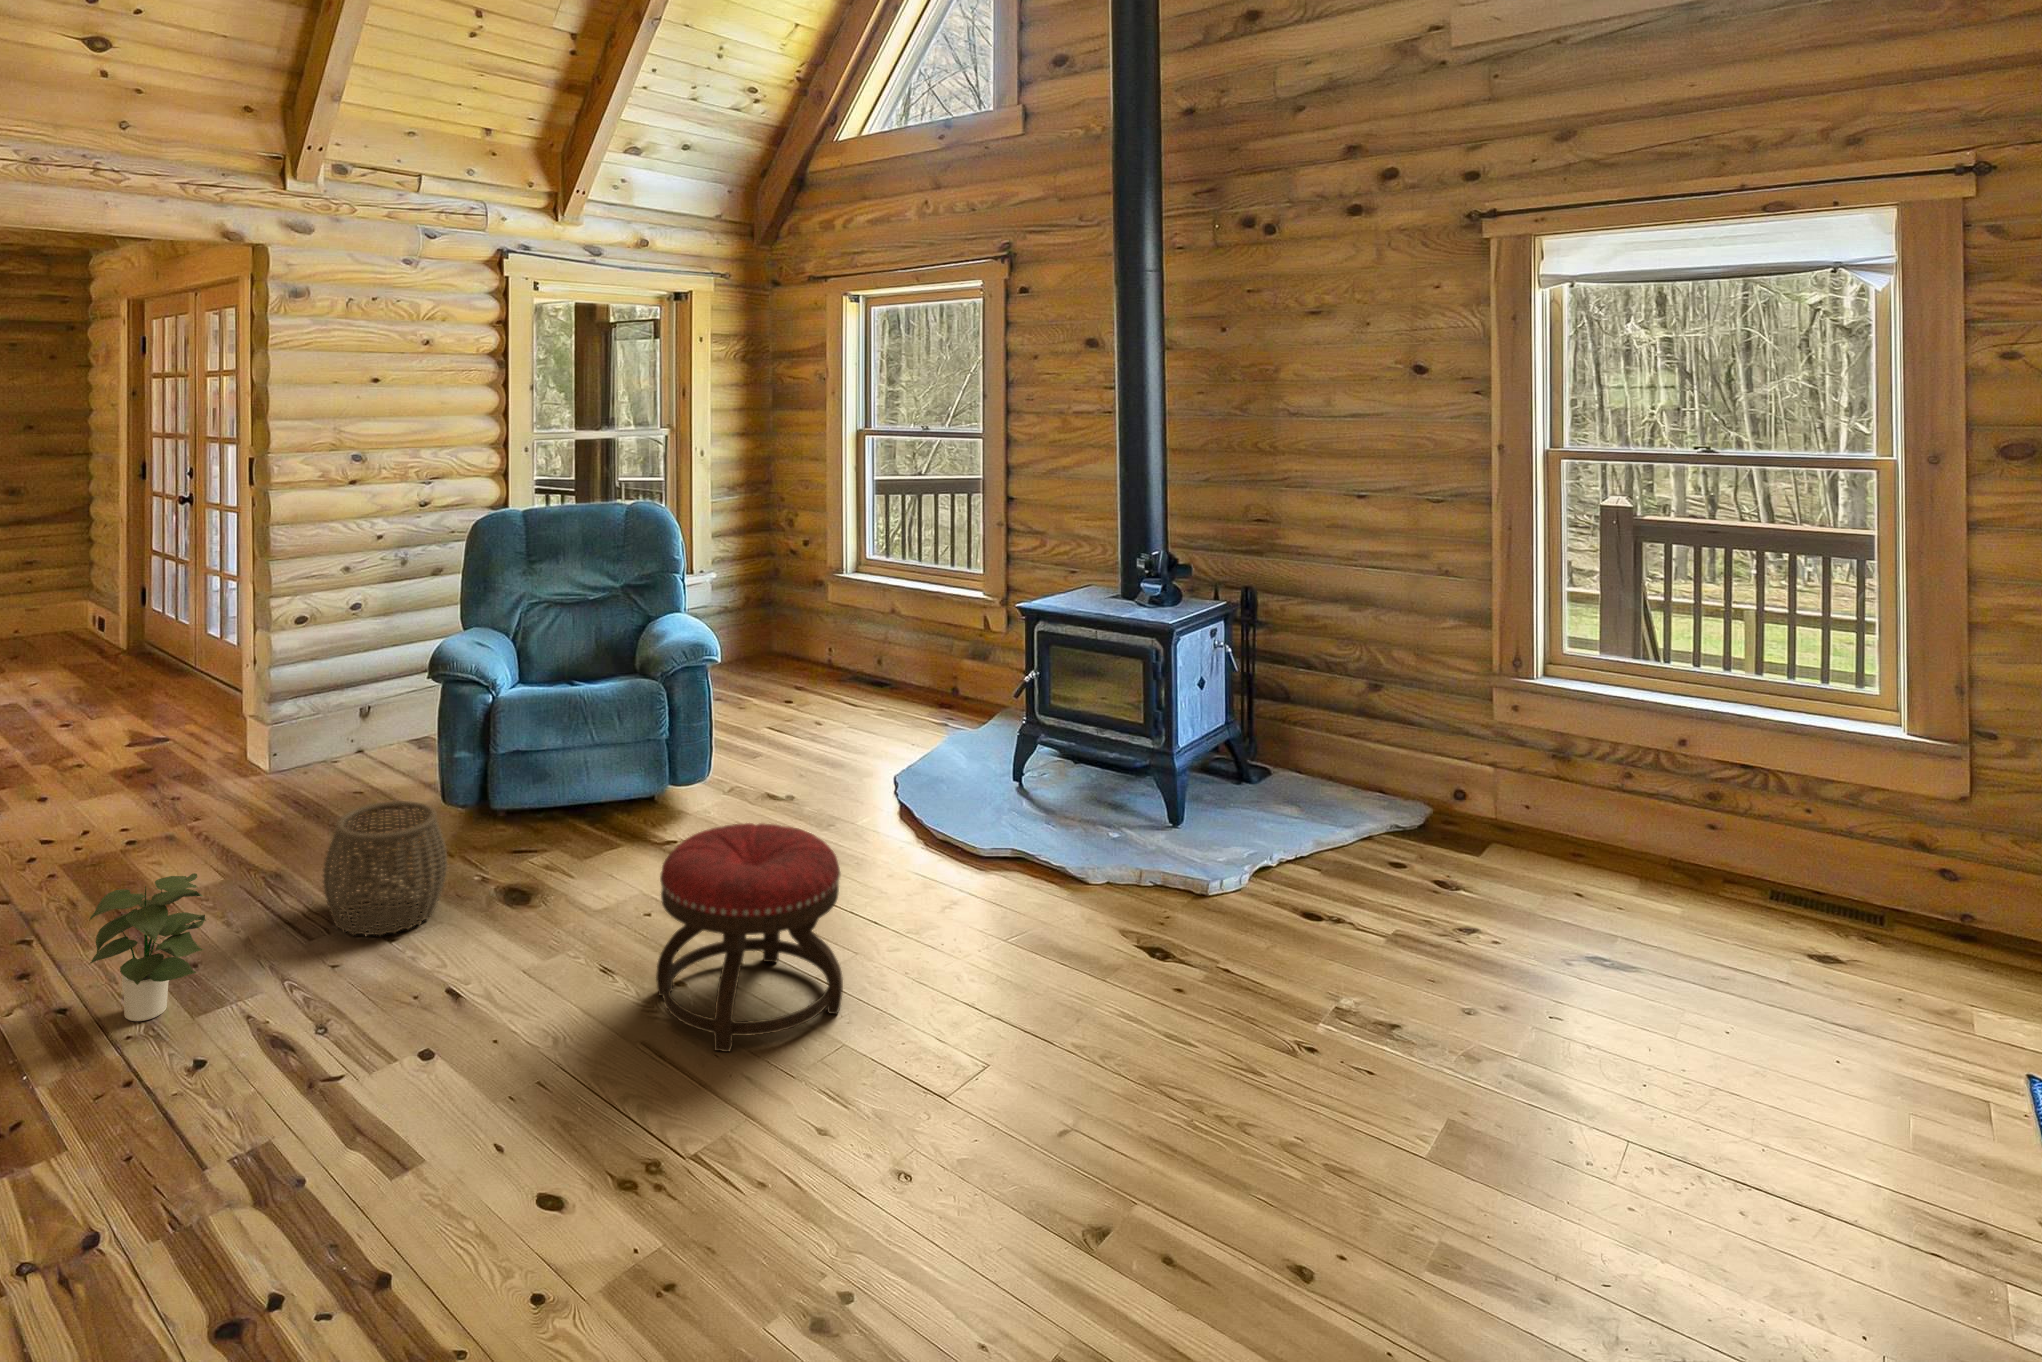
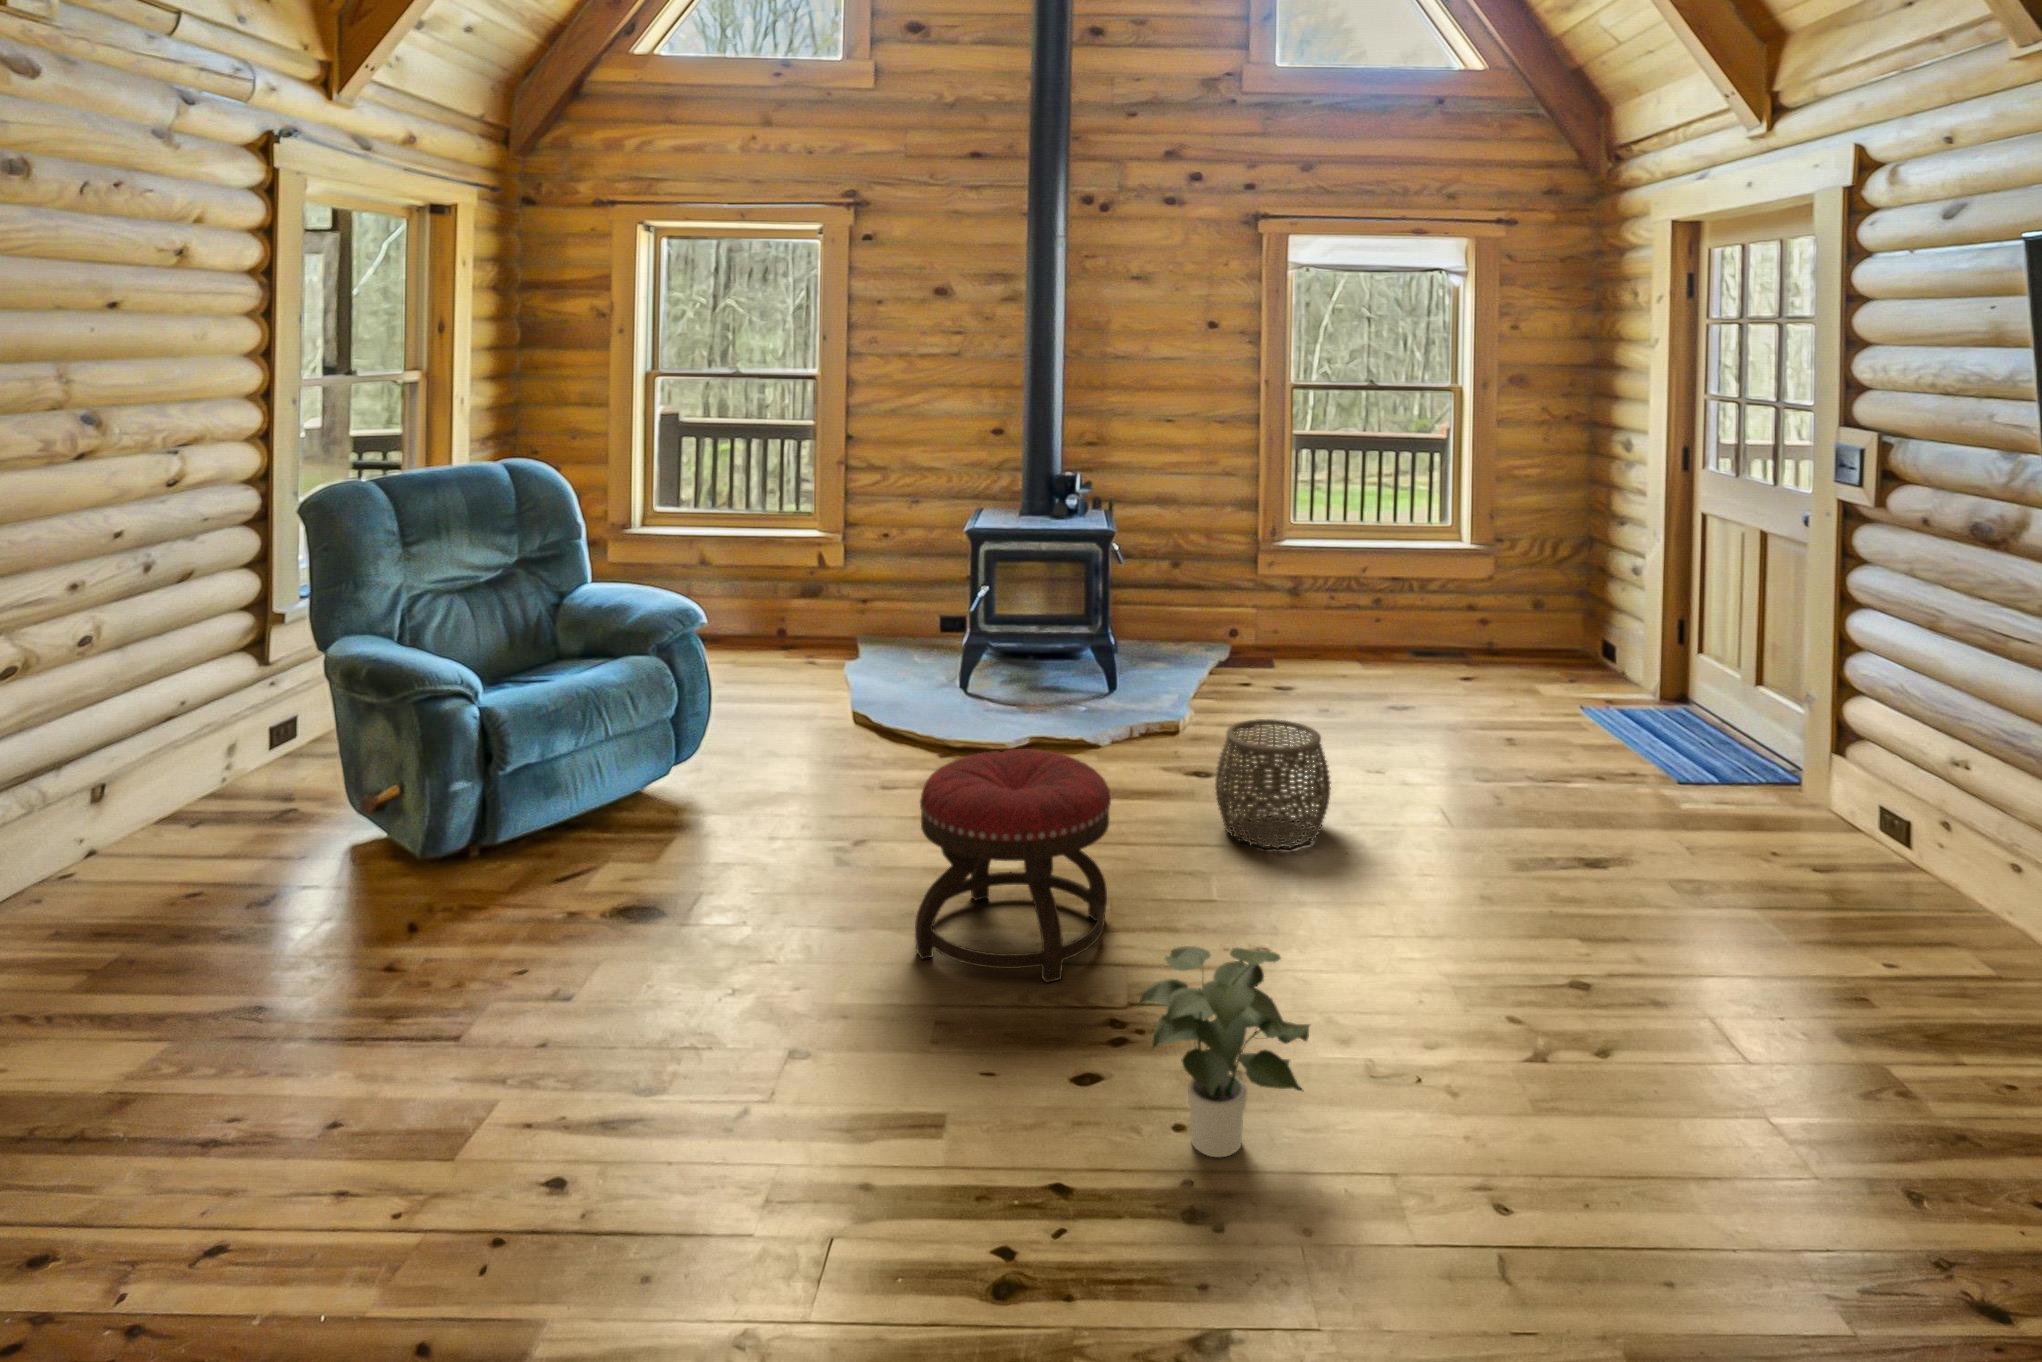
woven basket: present [323,801,447,936] -> present [1215,719,1330,848]
potted plant: present [89,873,206,1021] -> present [1139,946,1310,1157]

